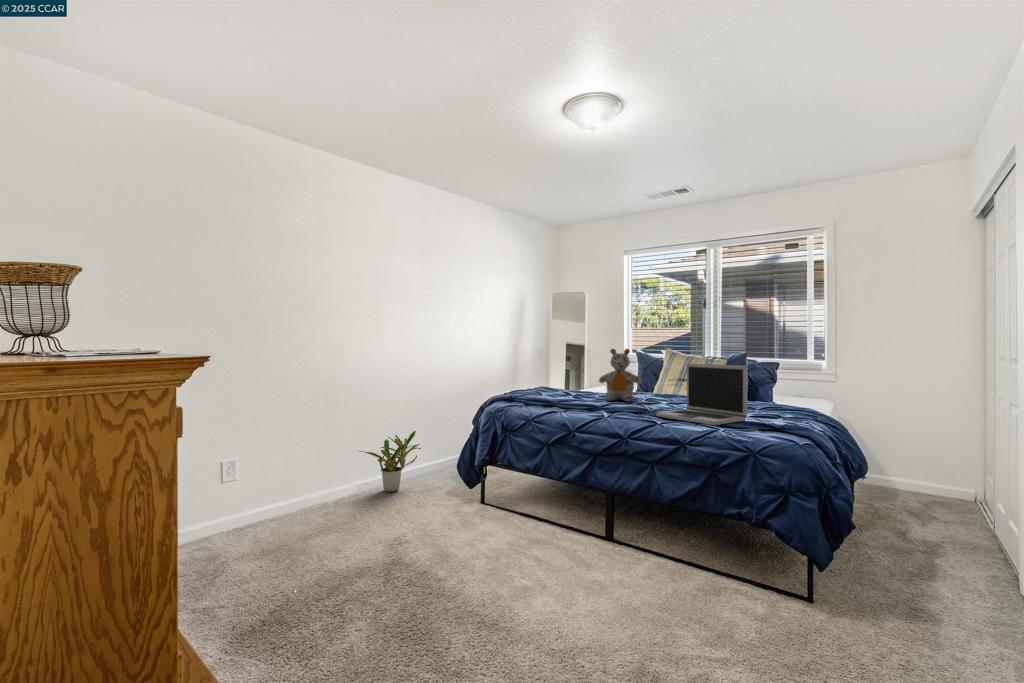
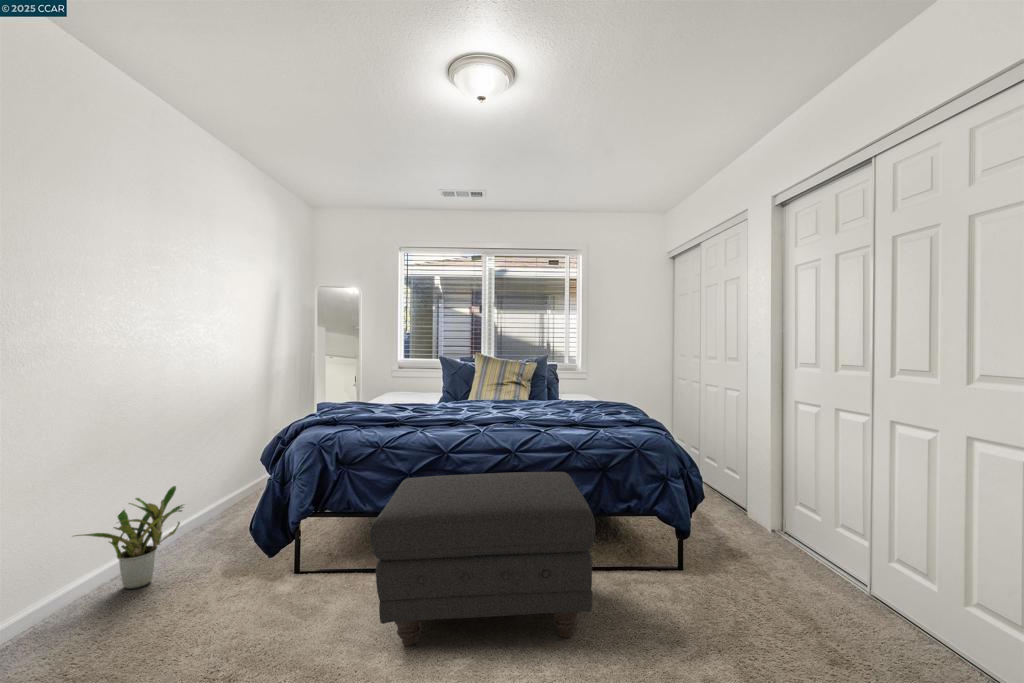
stuffed bear: present [599,349,642,402] -> none [432,353,479,413]
laptop: present [656,363,747,425] -> none [530,364,612,426]
ottoman: none [482,447,677,600] -> present [370,472,596,646]

